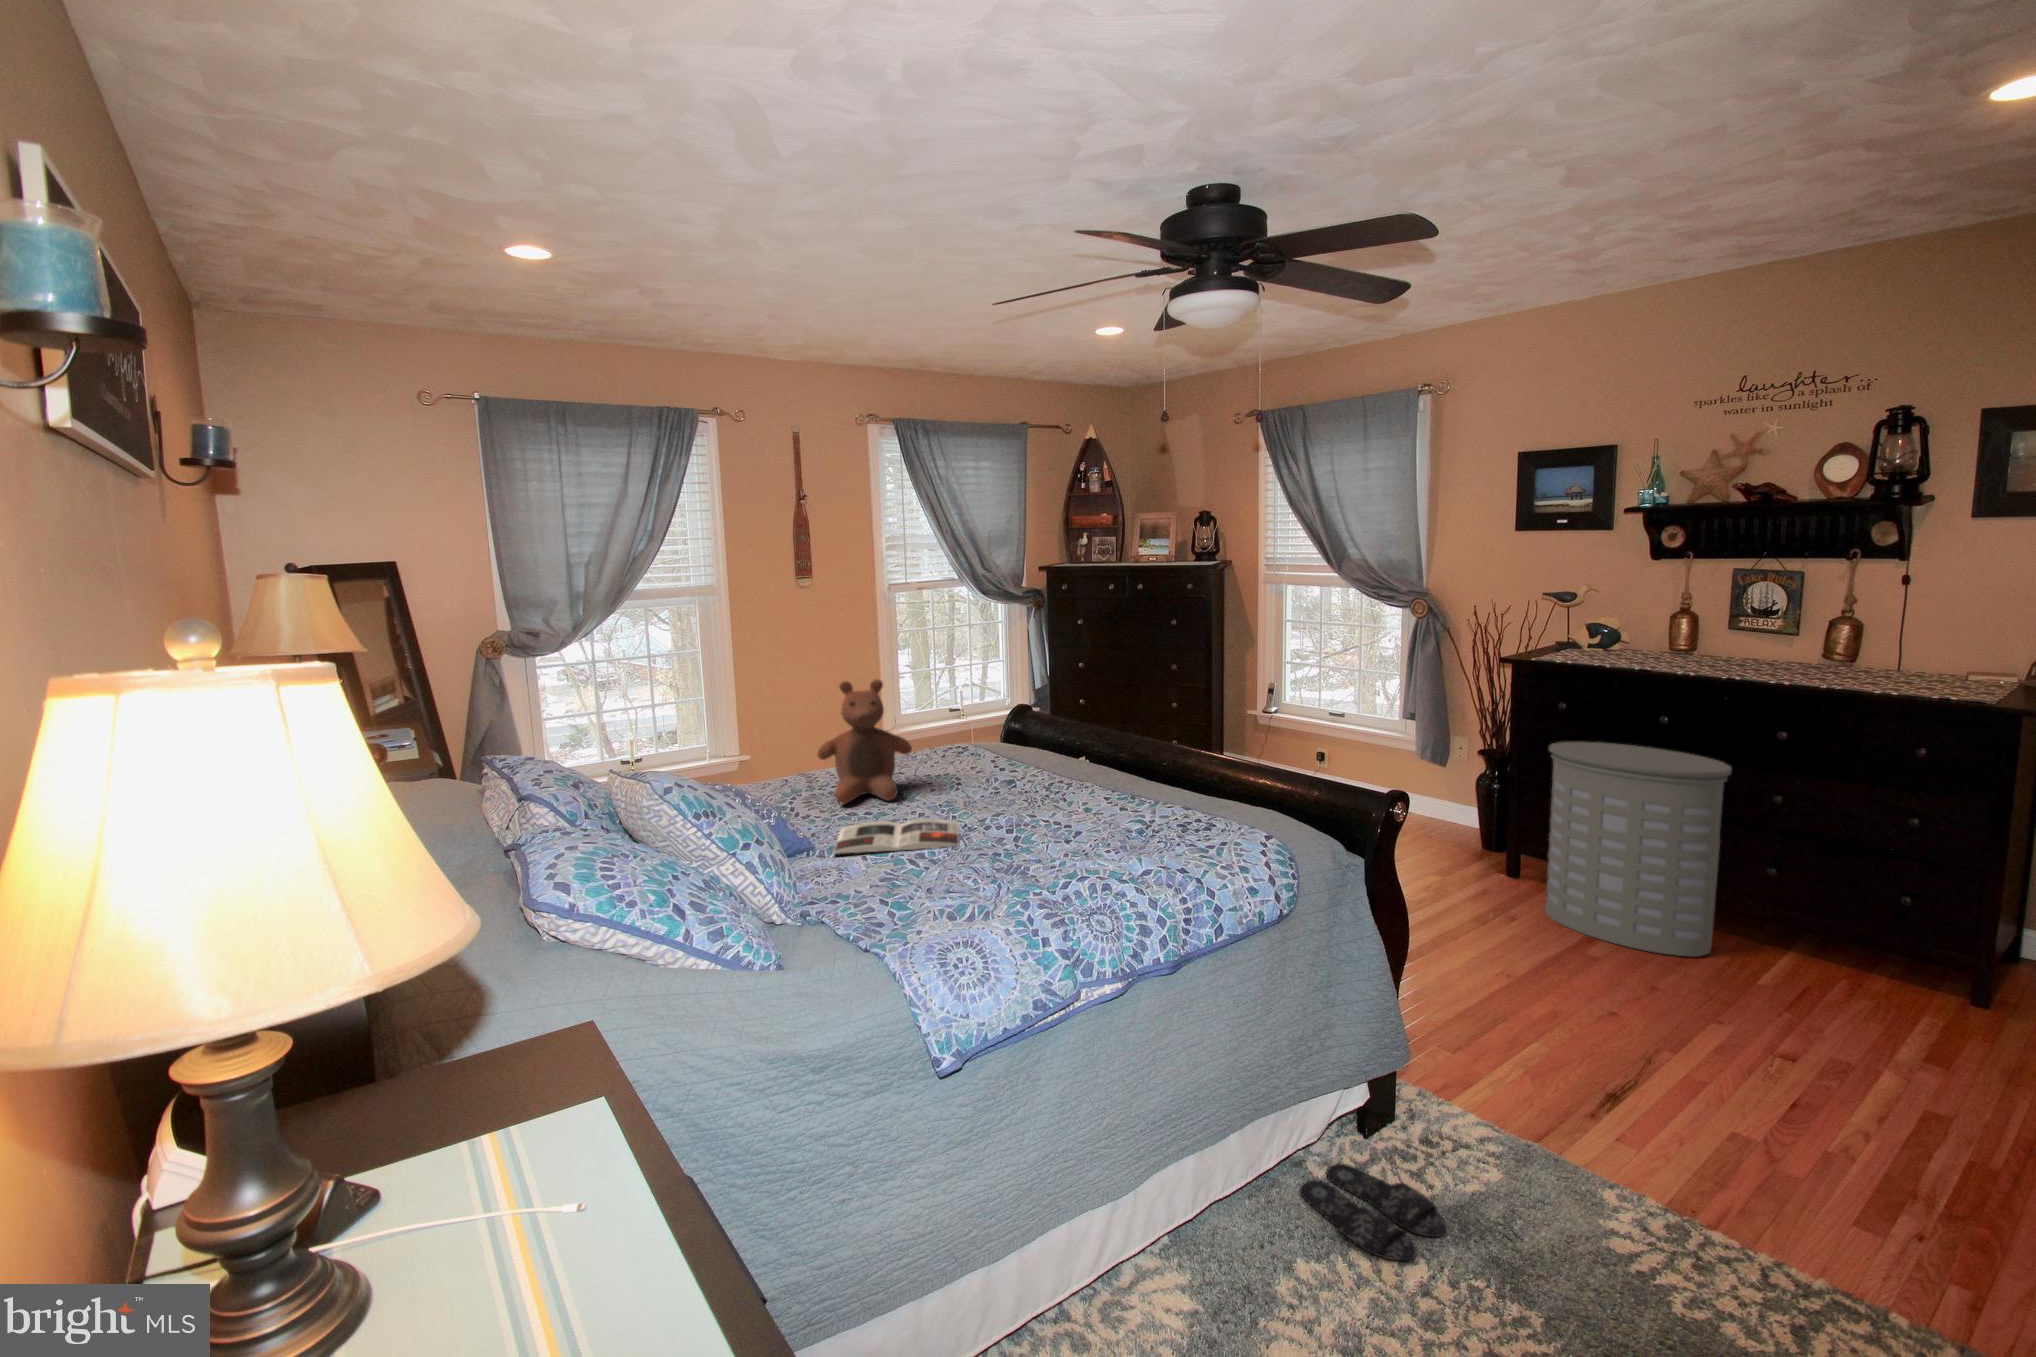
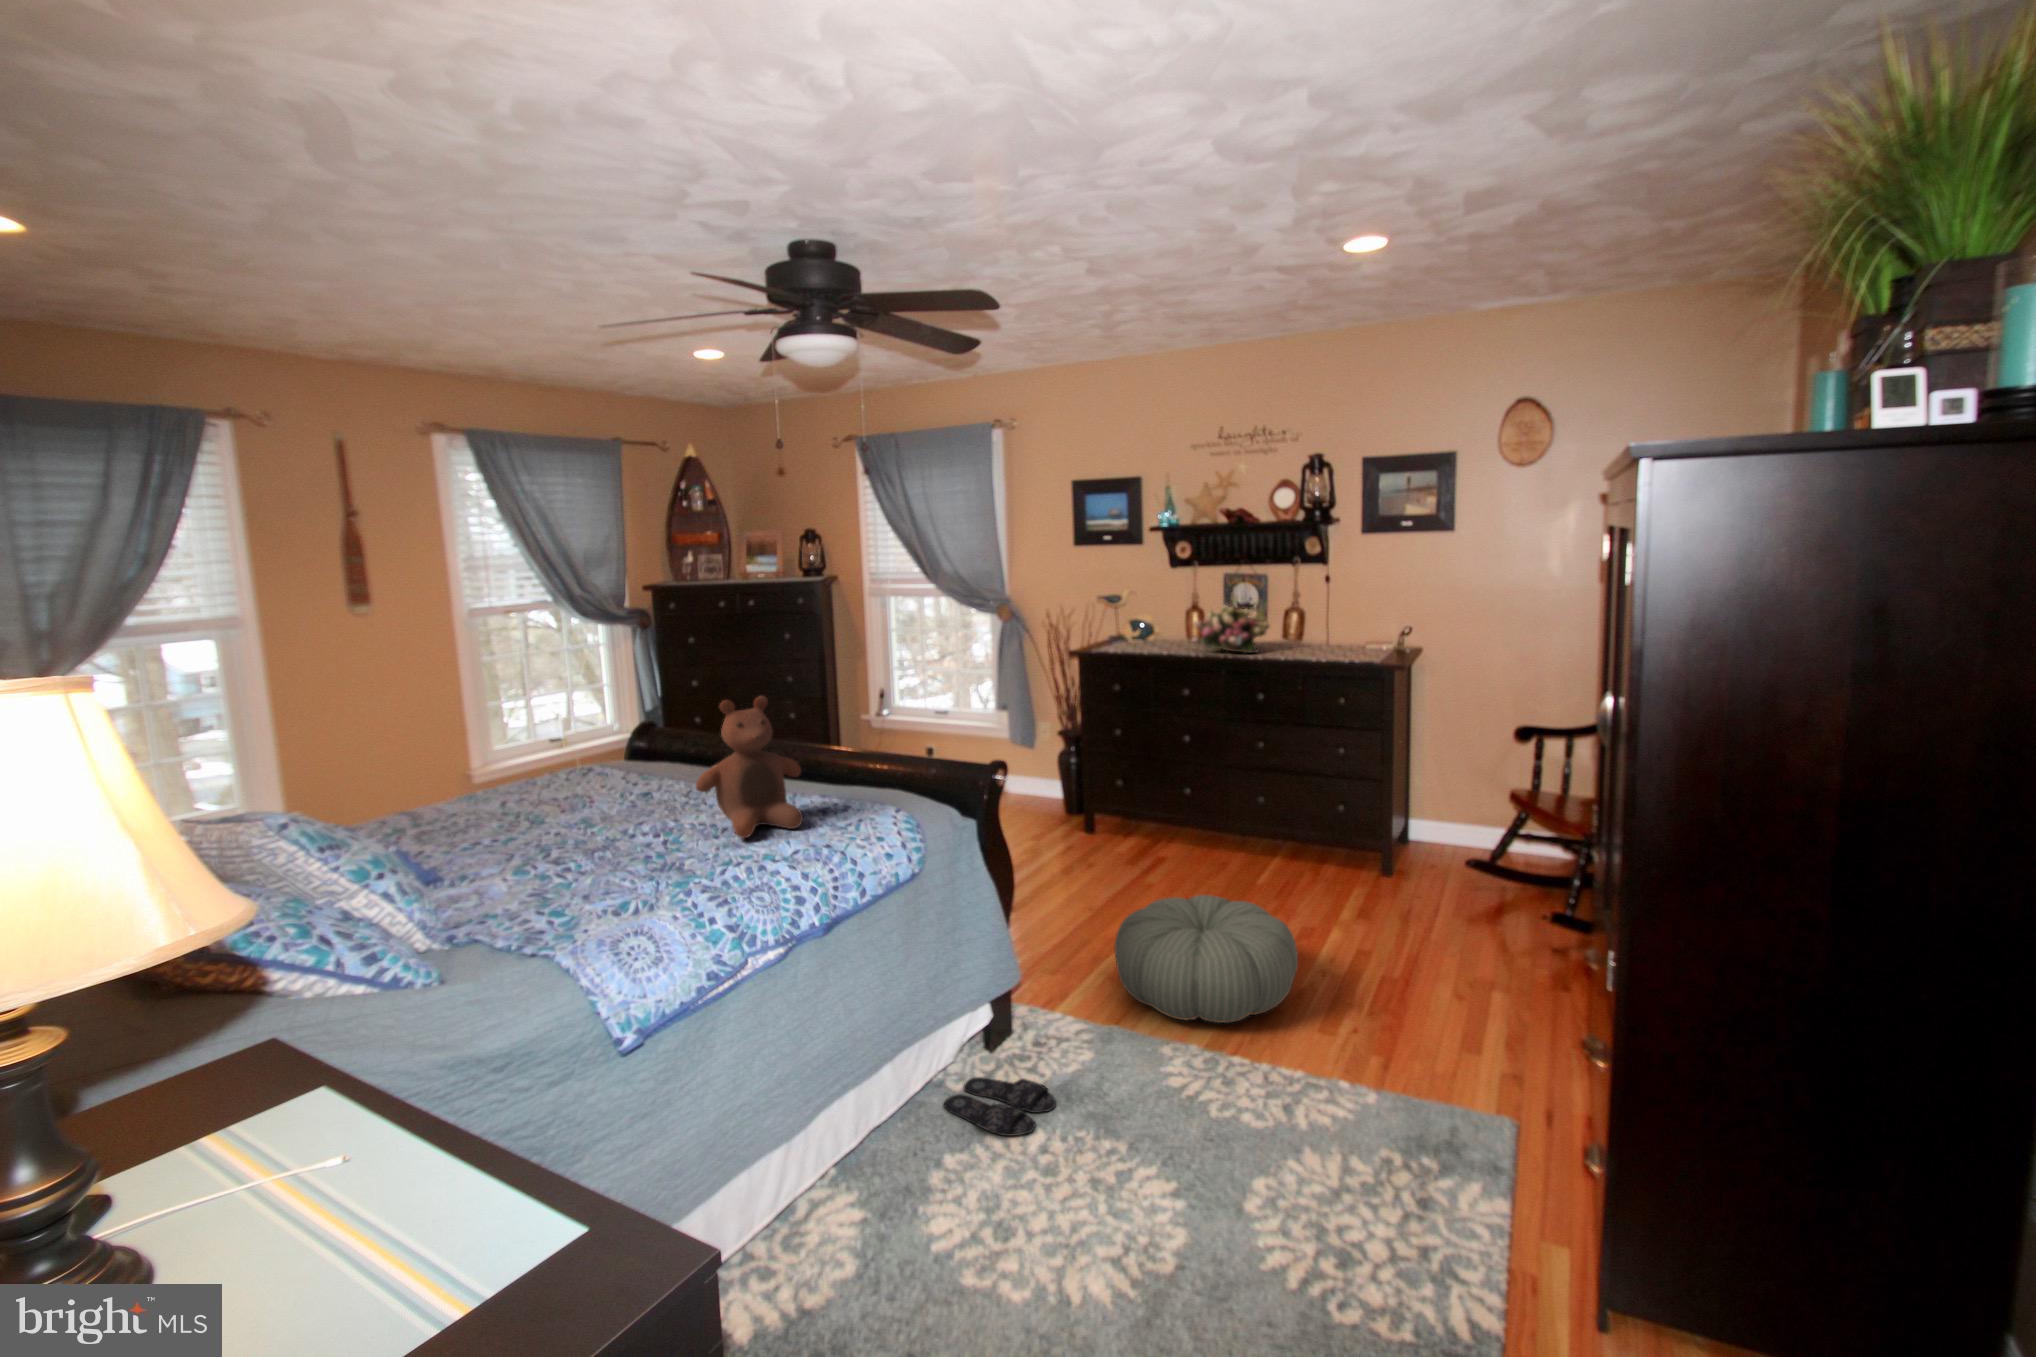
flower arrangement: none [1676,608,1803,674] -> present [1192,605,1269,653]
stuffed bear: present [817,679,912,804] -> present [696,696,803,838]
laundry hamper: present [1545,742,1731,956] -> none [1110,716,1232,876]
magazine: present [833,819,959,854] -> none [465,836,608,882]
pouf: none [1539,986,1832,1180] -> present [1115,895,1298,1023]

